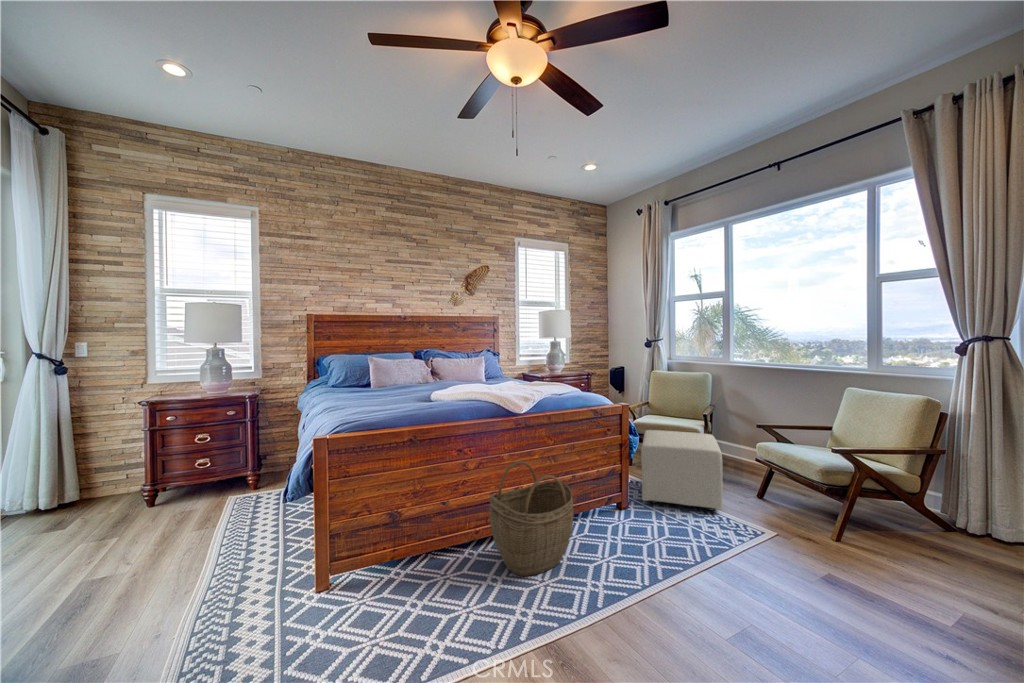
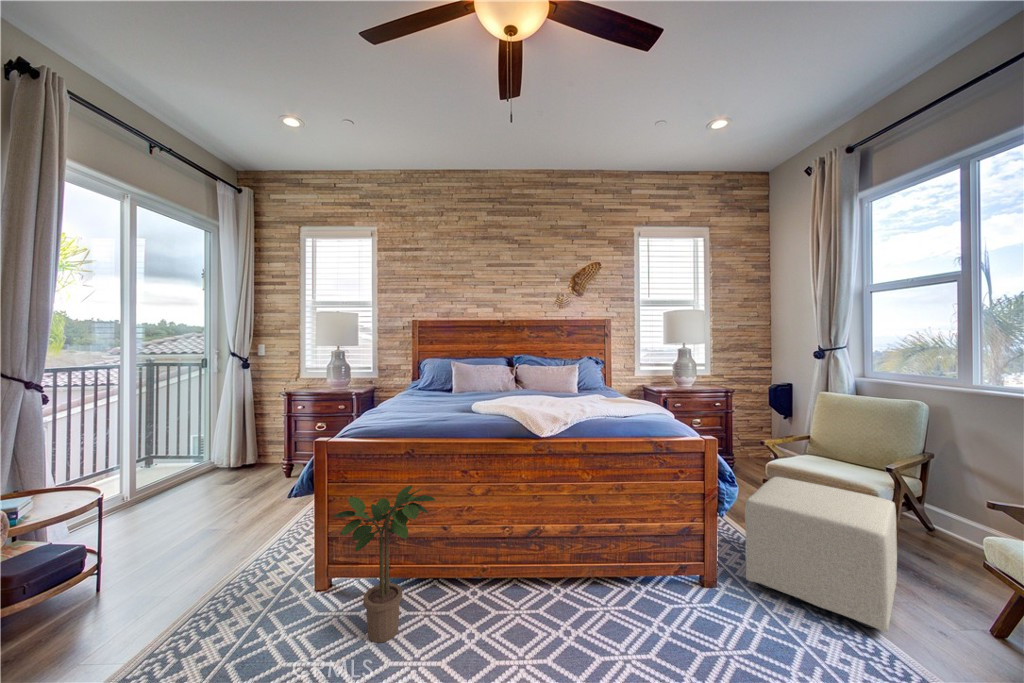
woven basket: present [489,461,573,576] -> none [481,496,588,647]
potted plant: none [371,465,457,607] -> present [334,485,435,643]

